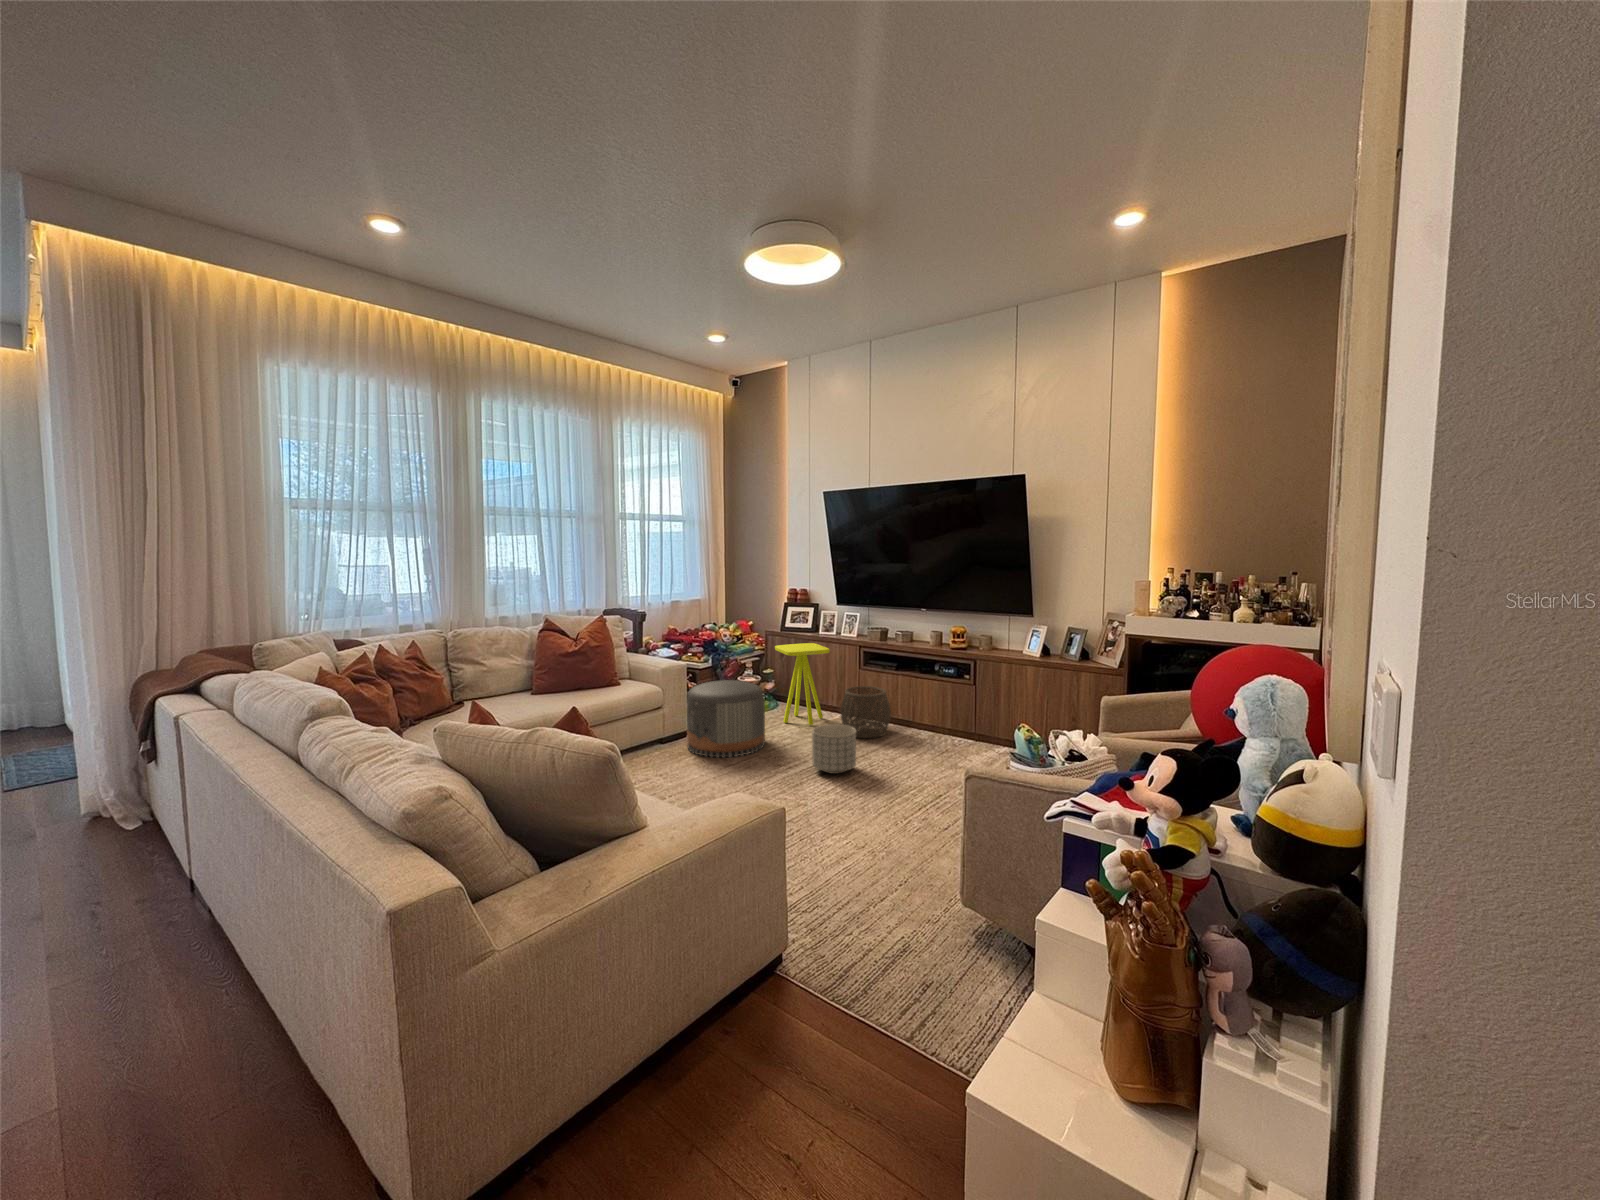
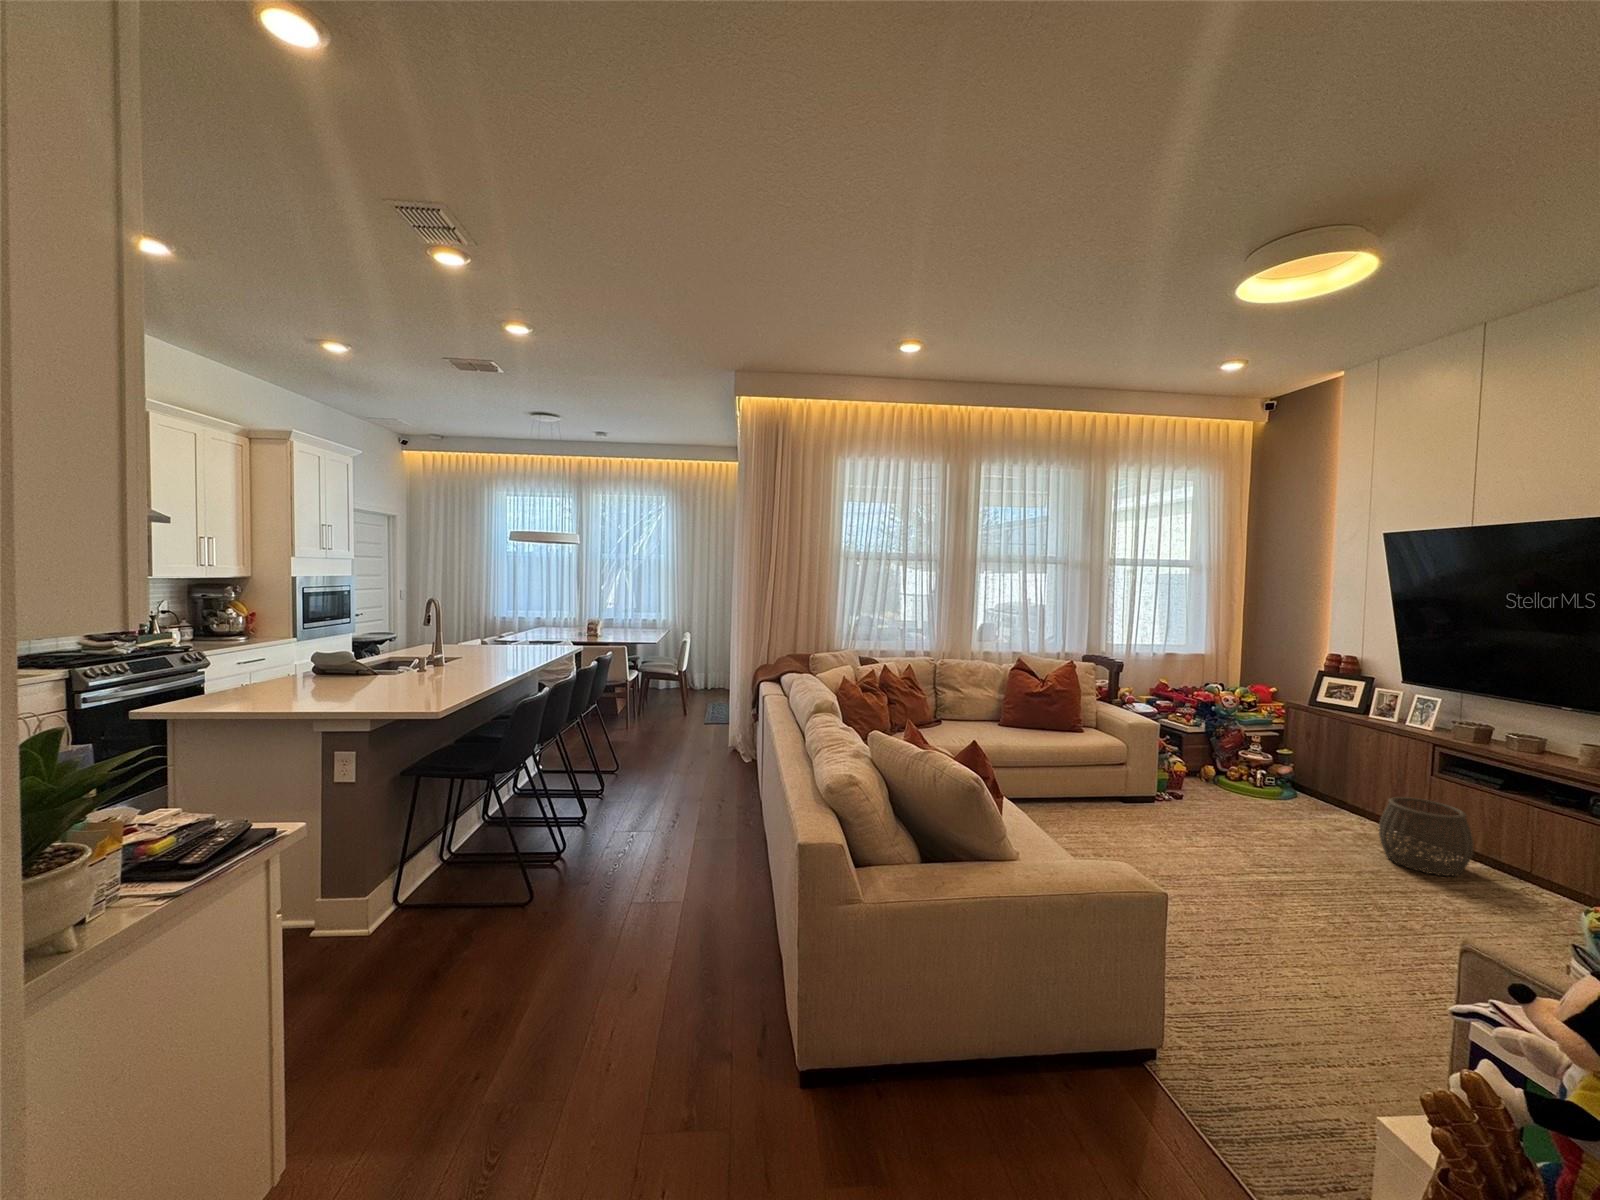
side table: present [775,643,830,725] -> none [1287,723,1372,832]
pouf: present [687,680,765,758] -> none [1150,749,1254,842]
planter: present [812,724,856,774] -> none [1306,833,1380,901]

